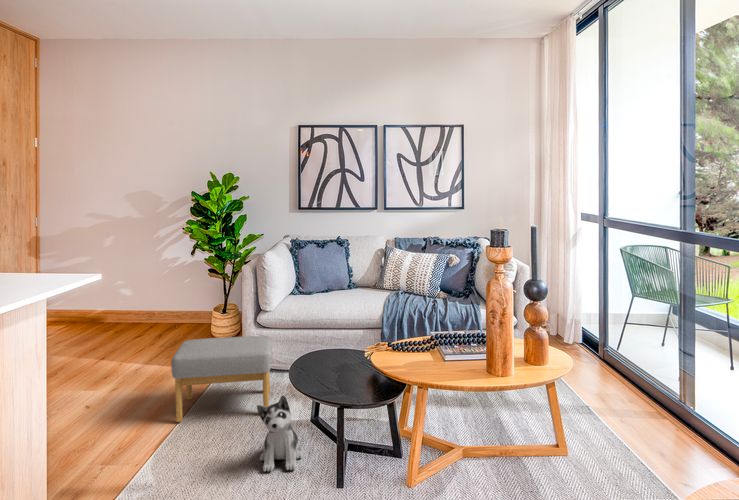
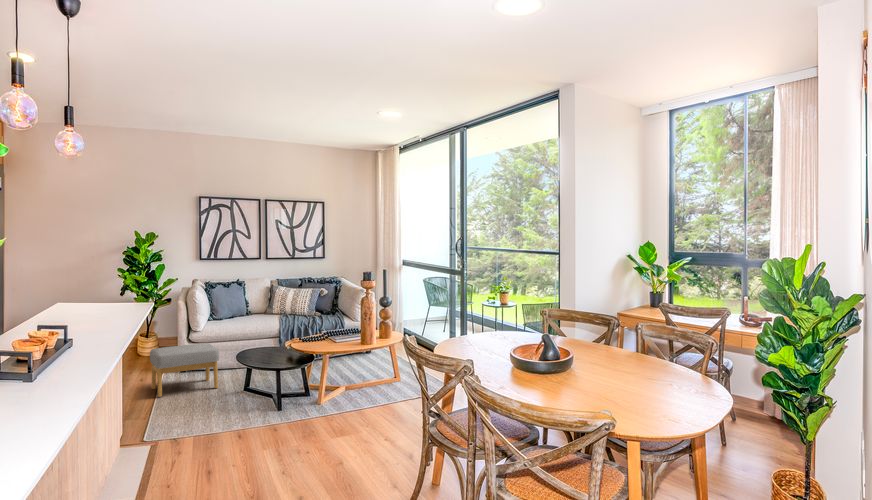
plush toy: present [257,395,303,471] -> none [229,363,253,404]

